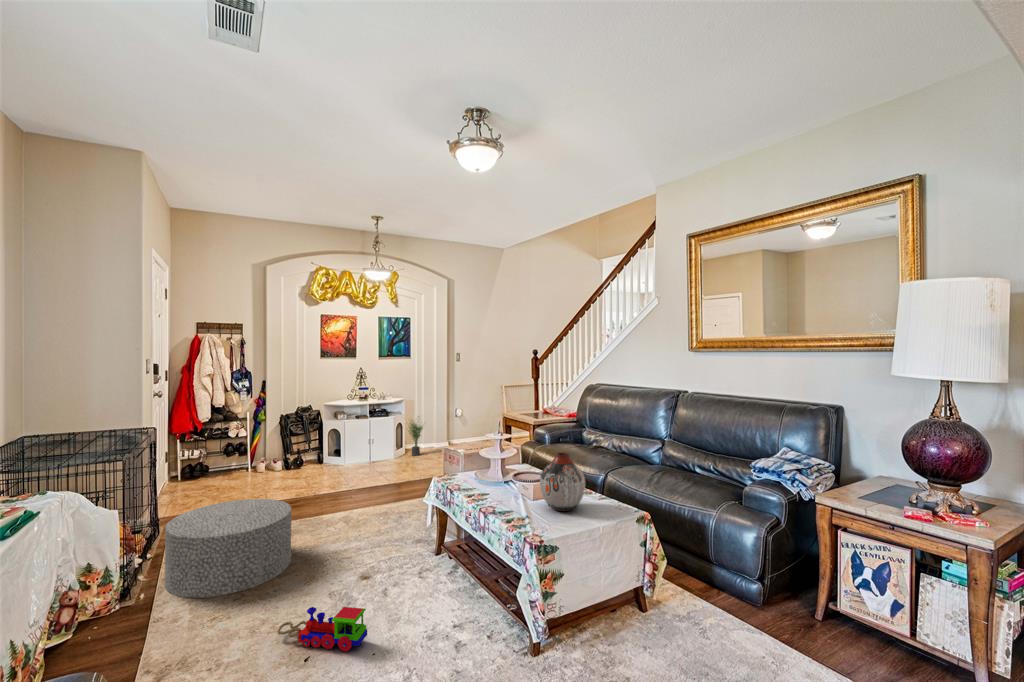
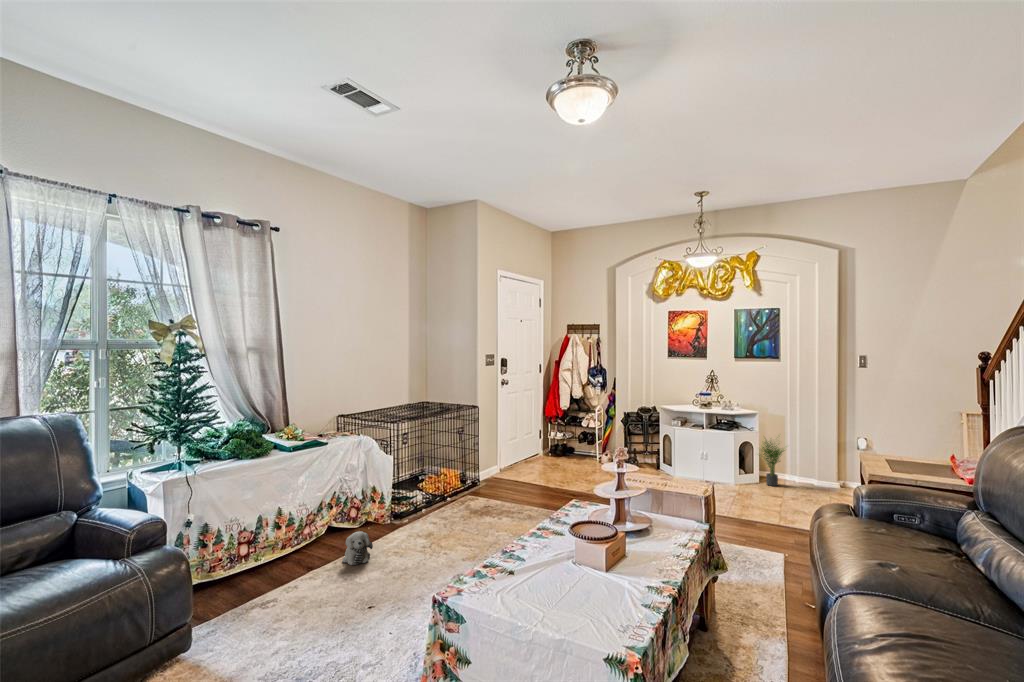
vase: present [540,453,585,511] -> none [529,511,597,602]
ottoman: present [165,499,291,598] -> none [411,474,500,548]
plush toy: none [128,602,194,659] -> present [342,531,373,565]
toy train: present [278,607,367,651] -> none [379,574,405,625]

